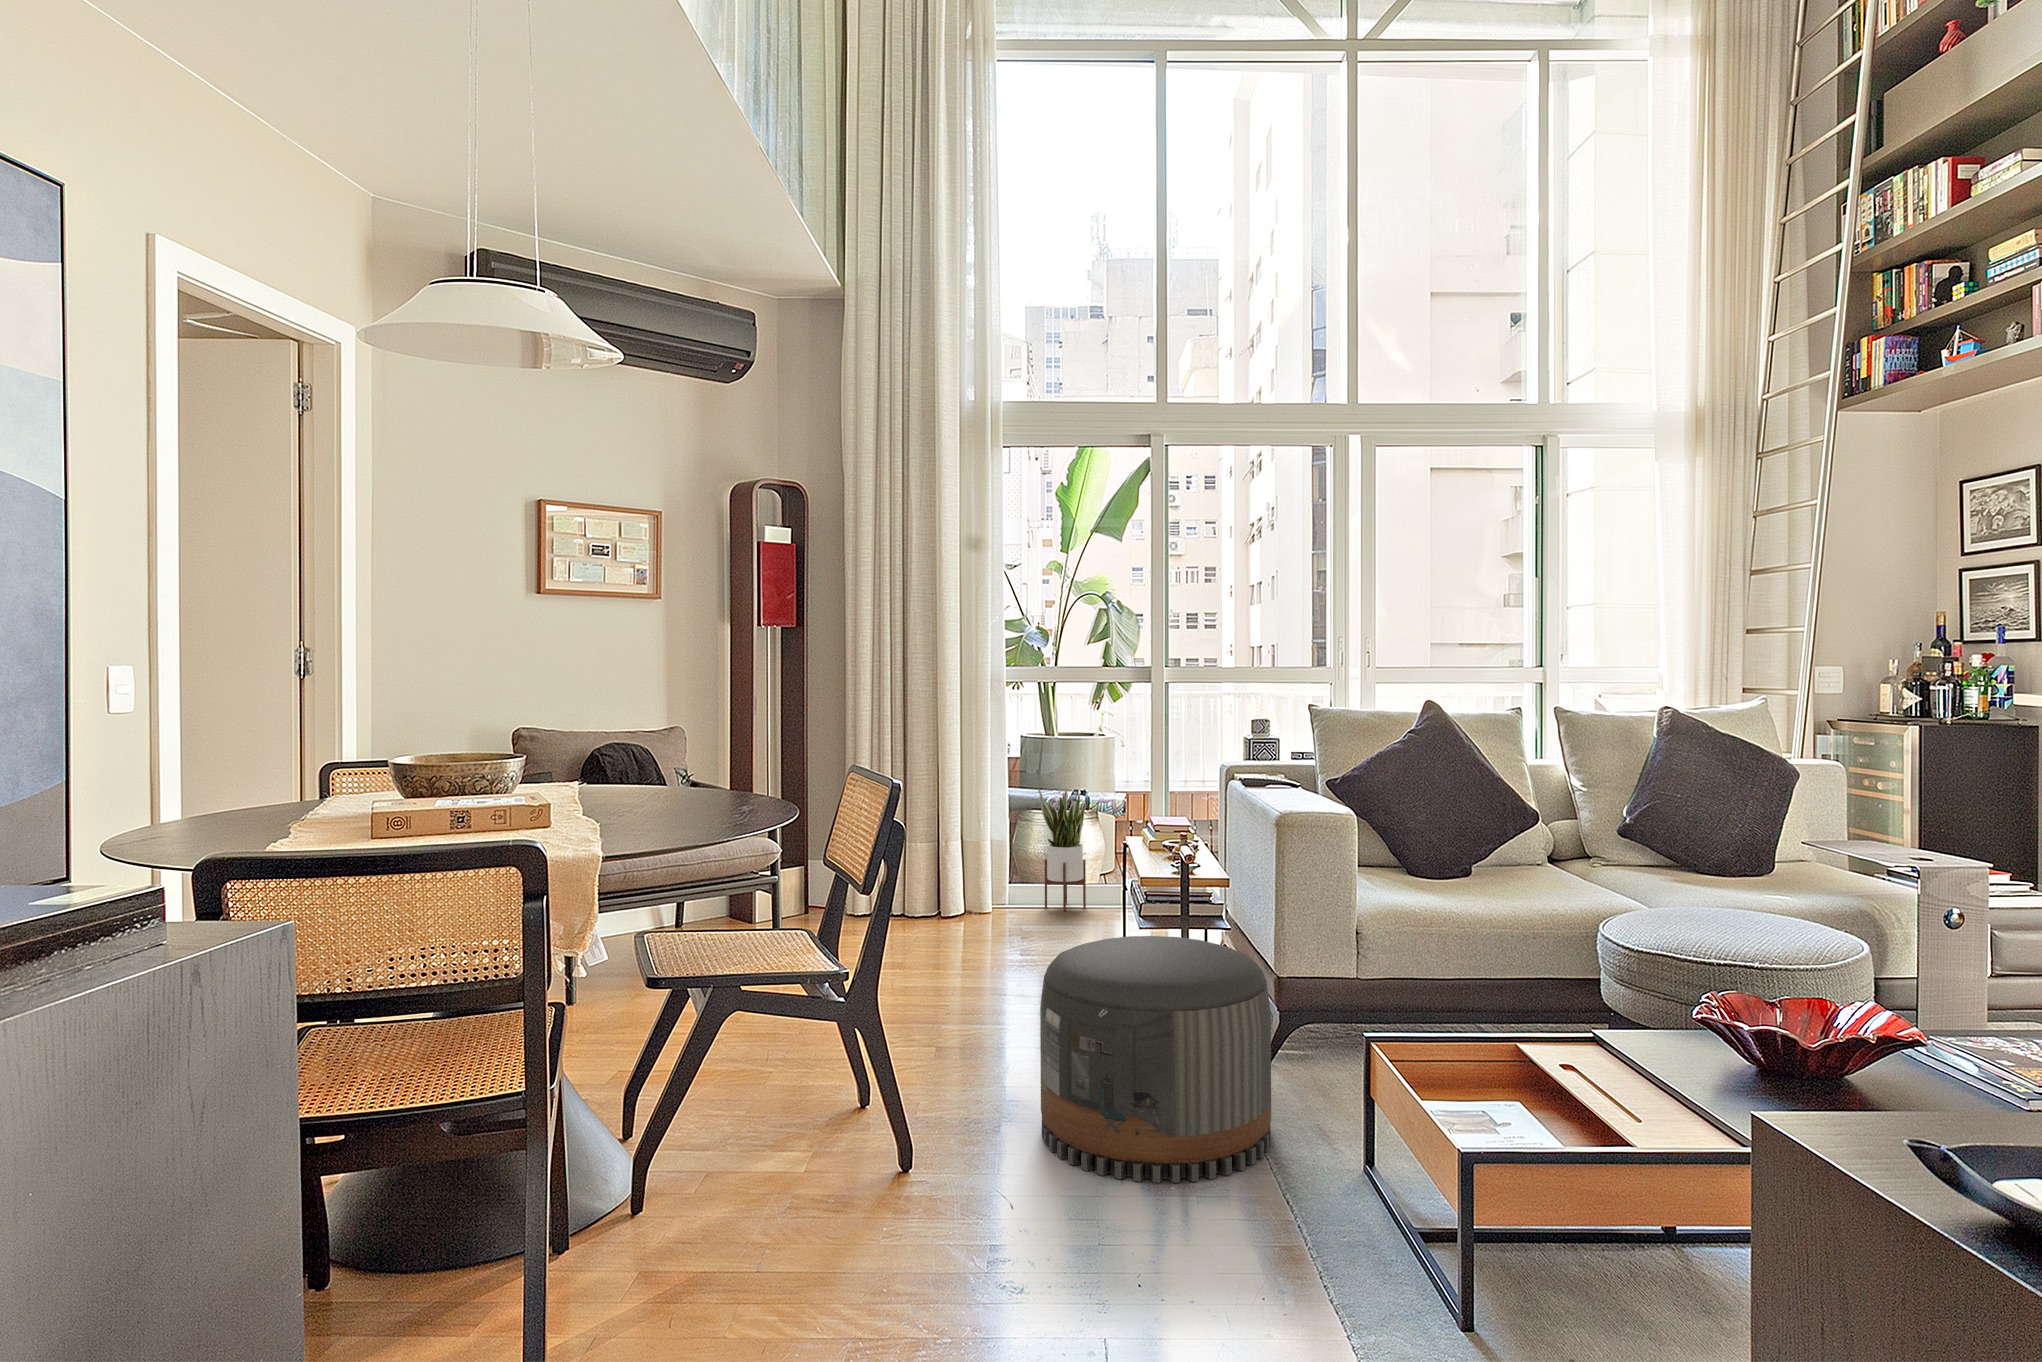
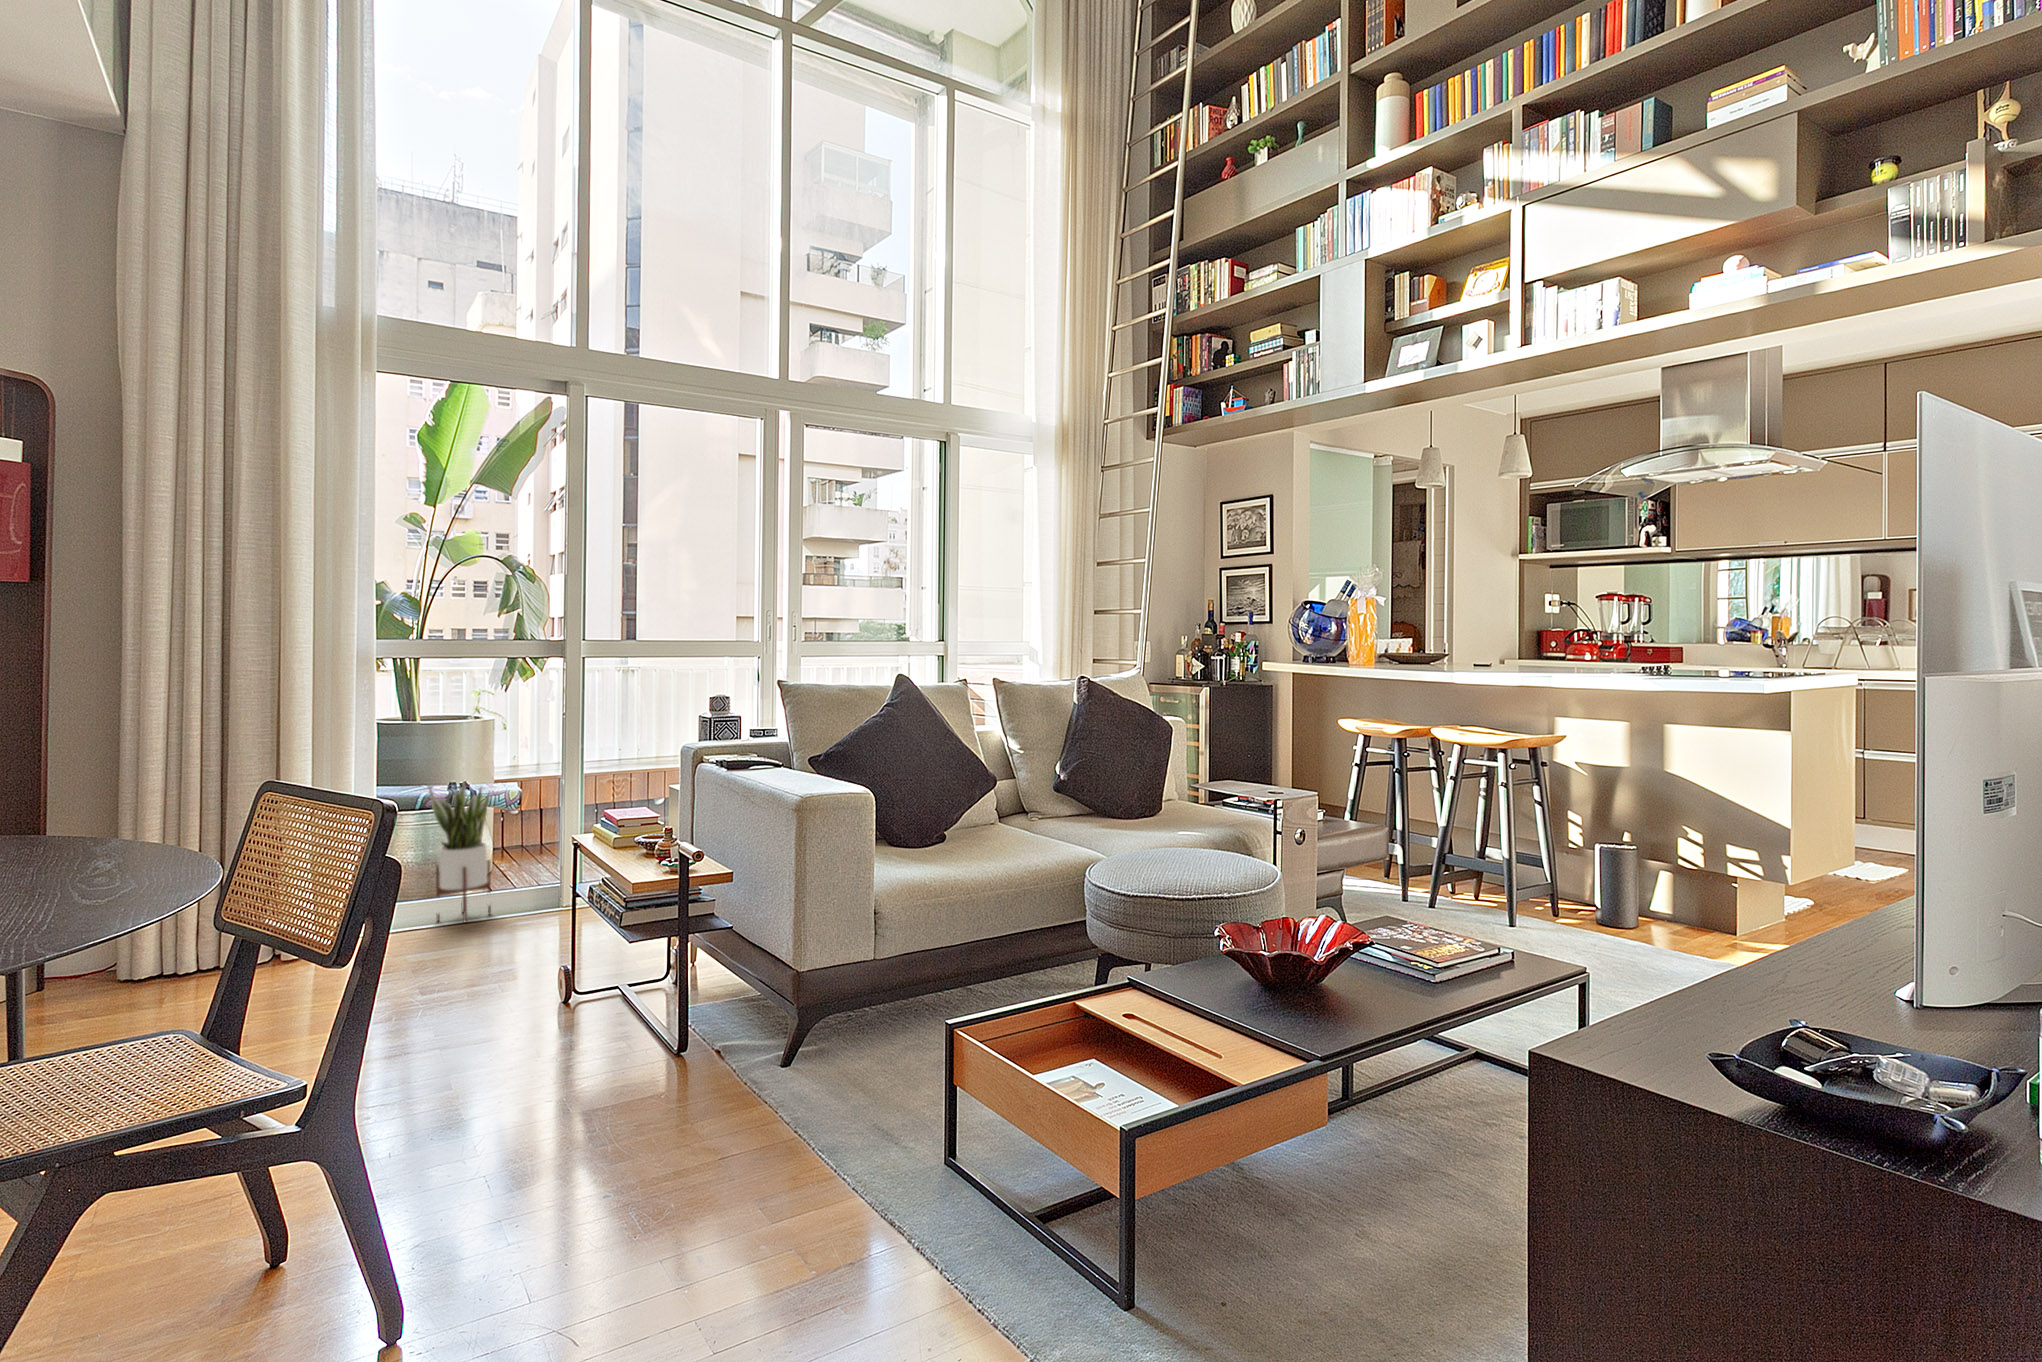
pouf: present [1040,936,1271,1183] -> none [544,954,833,1279]

